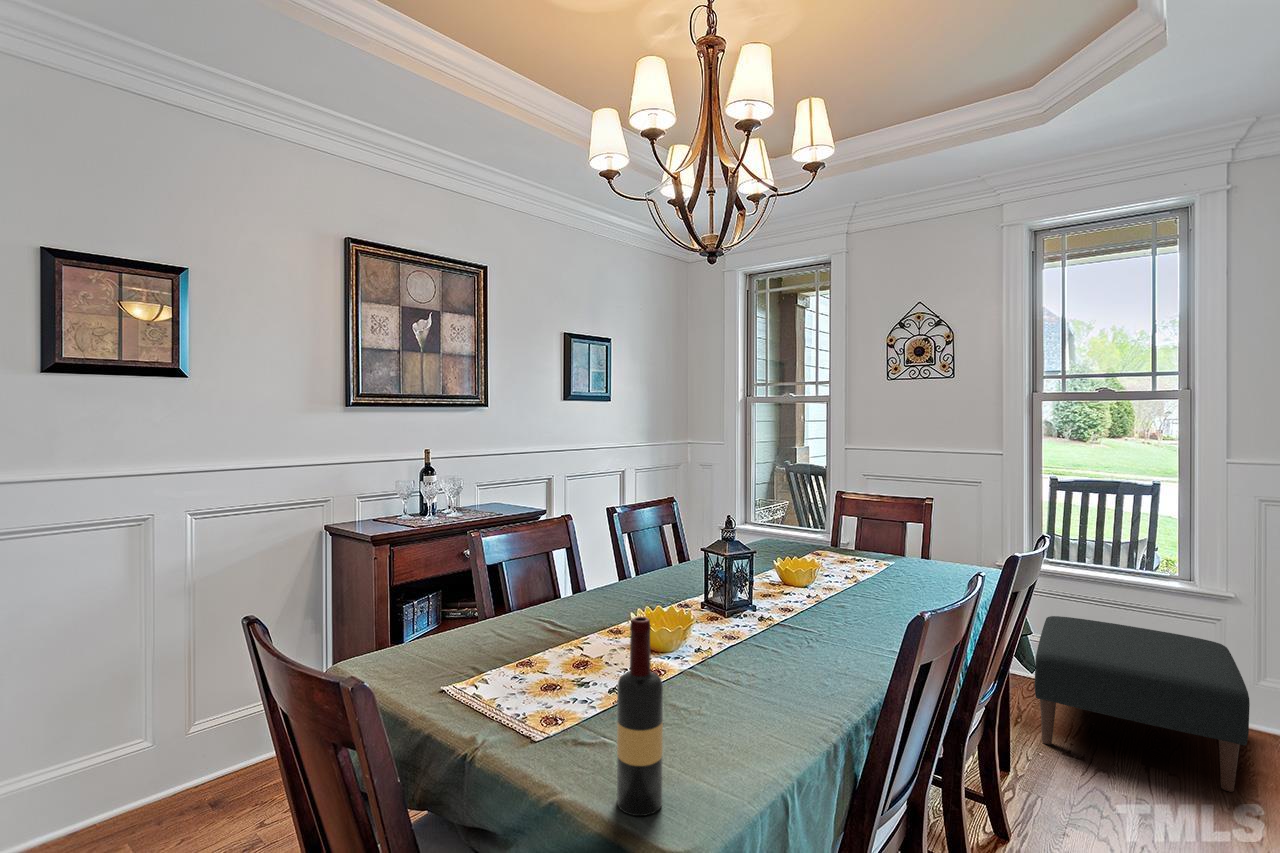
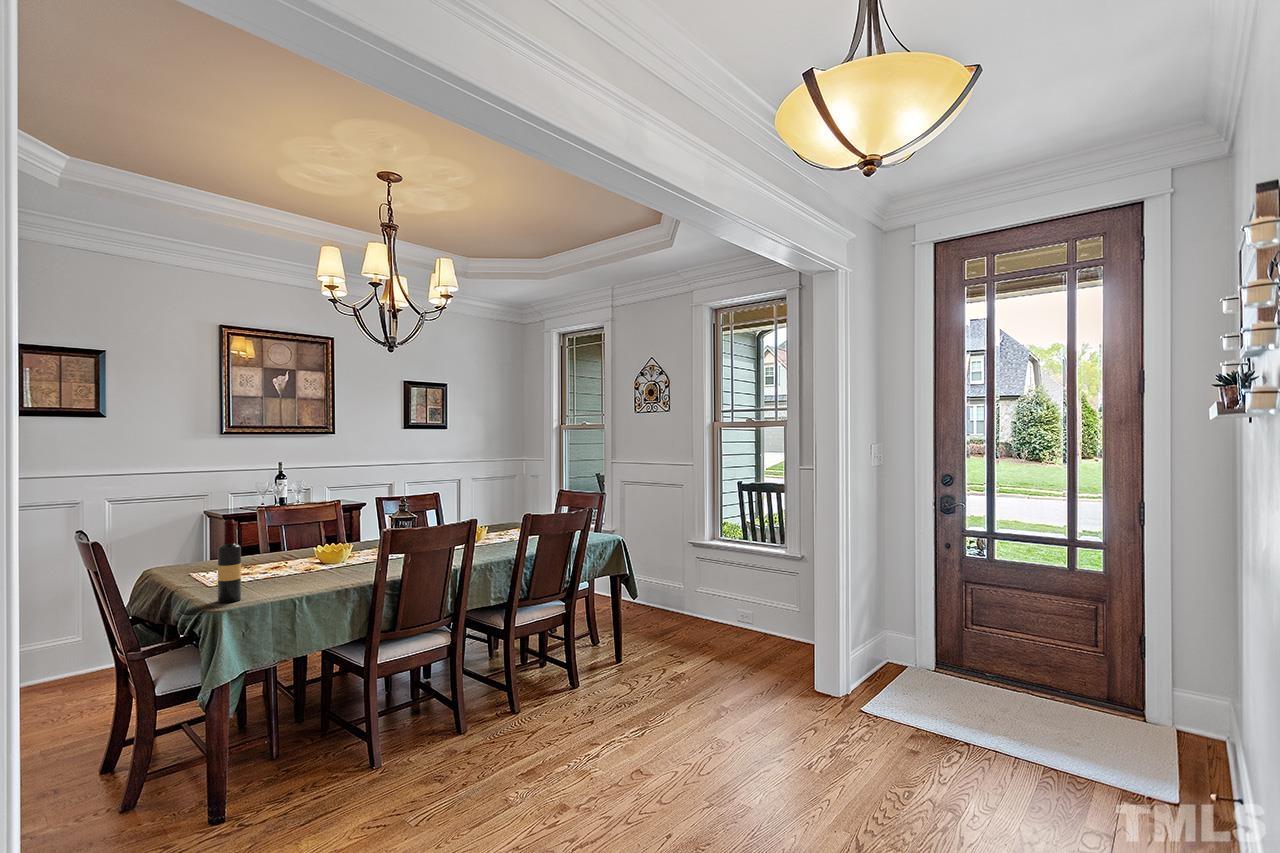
ottoman: present [1035,616,1250,792] -> none [654,575,792,672]

